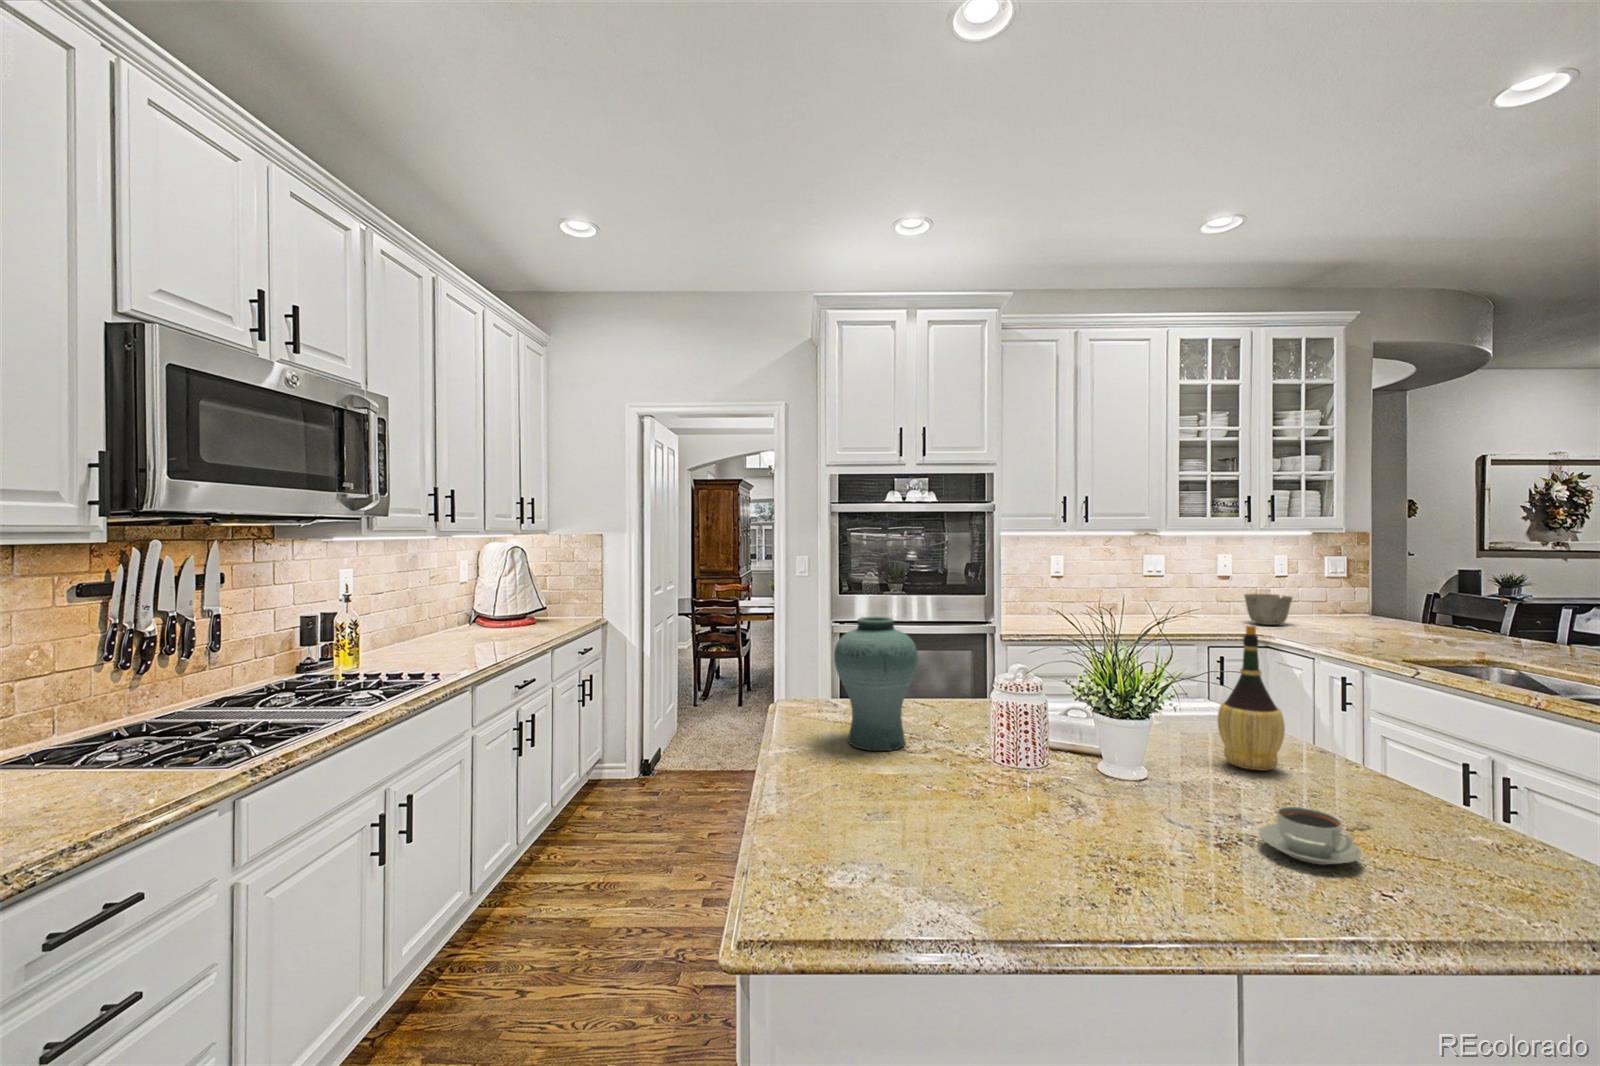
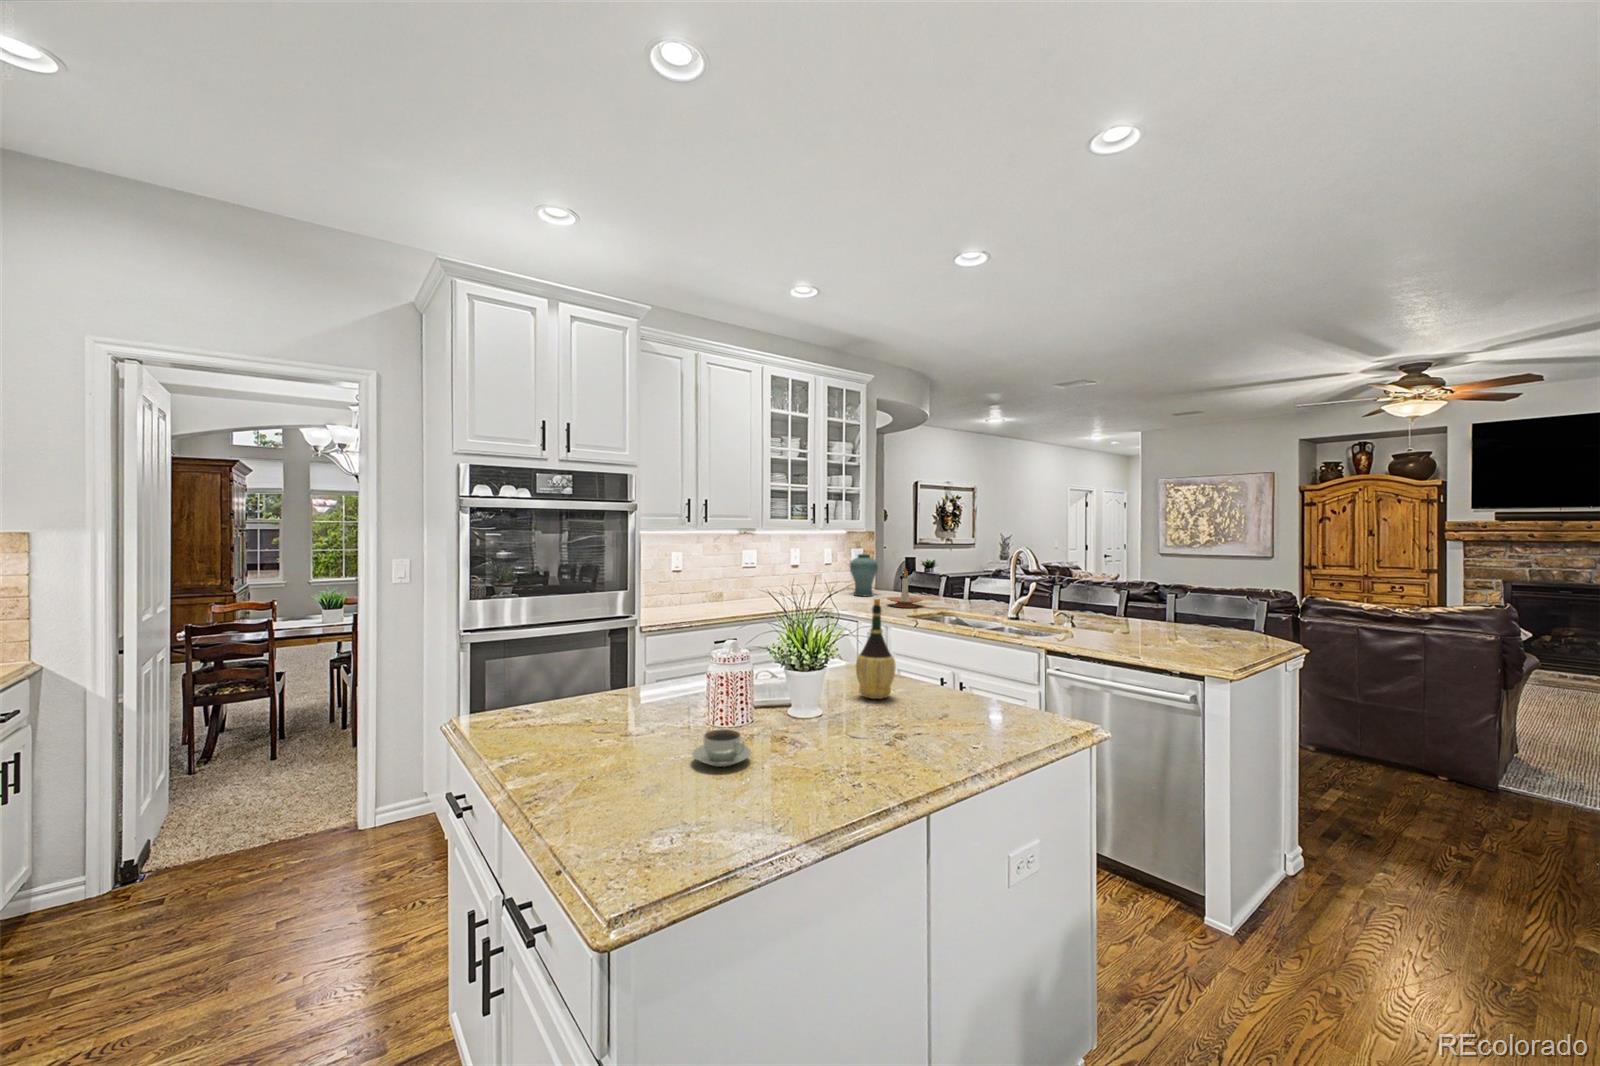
candle holder: none [1373,586,1446,648] -> present [887,567,923,608]
ceramic bowl: present [1244,594,1292,625] -> none [808,575,838,598]
vase: present [834,617,918,751] -> present [850,554,878,597]
coffee cup: present [1259,807,1362,865] -> present [692,729,751,767]

